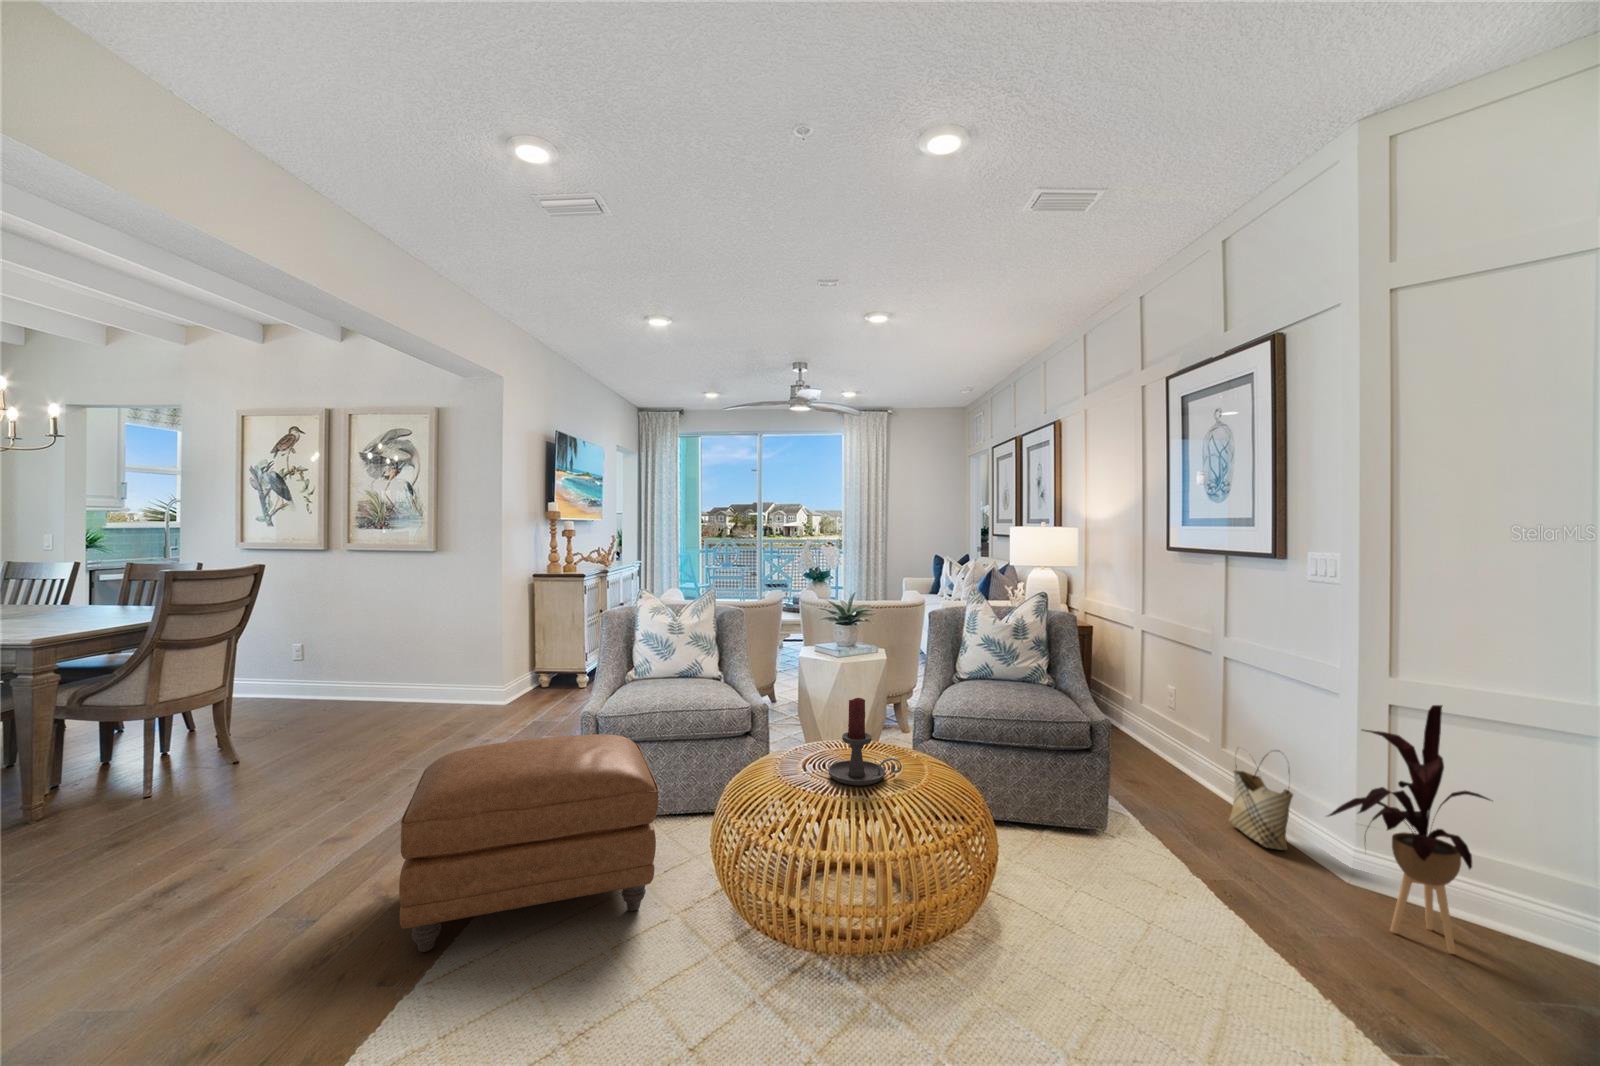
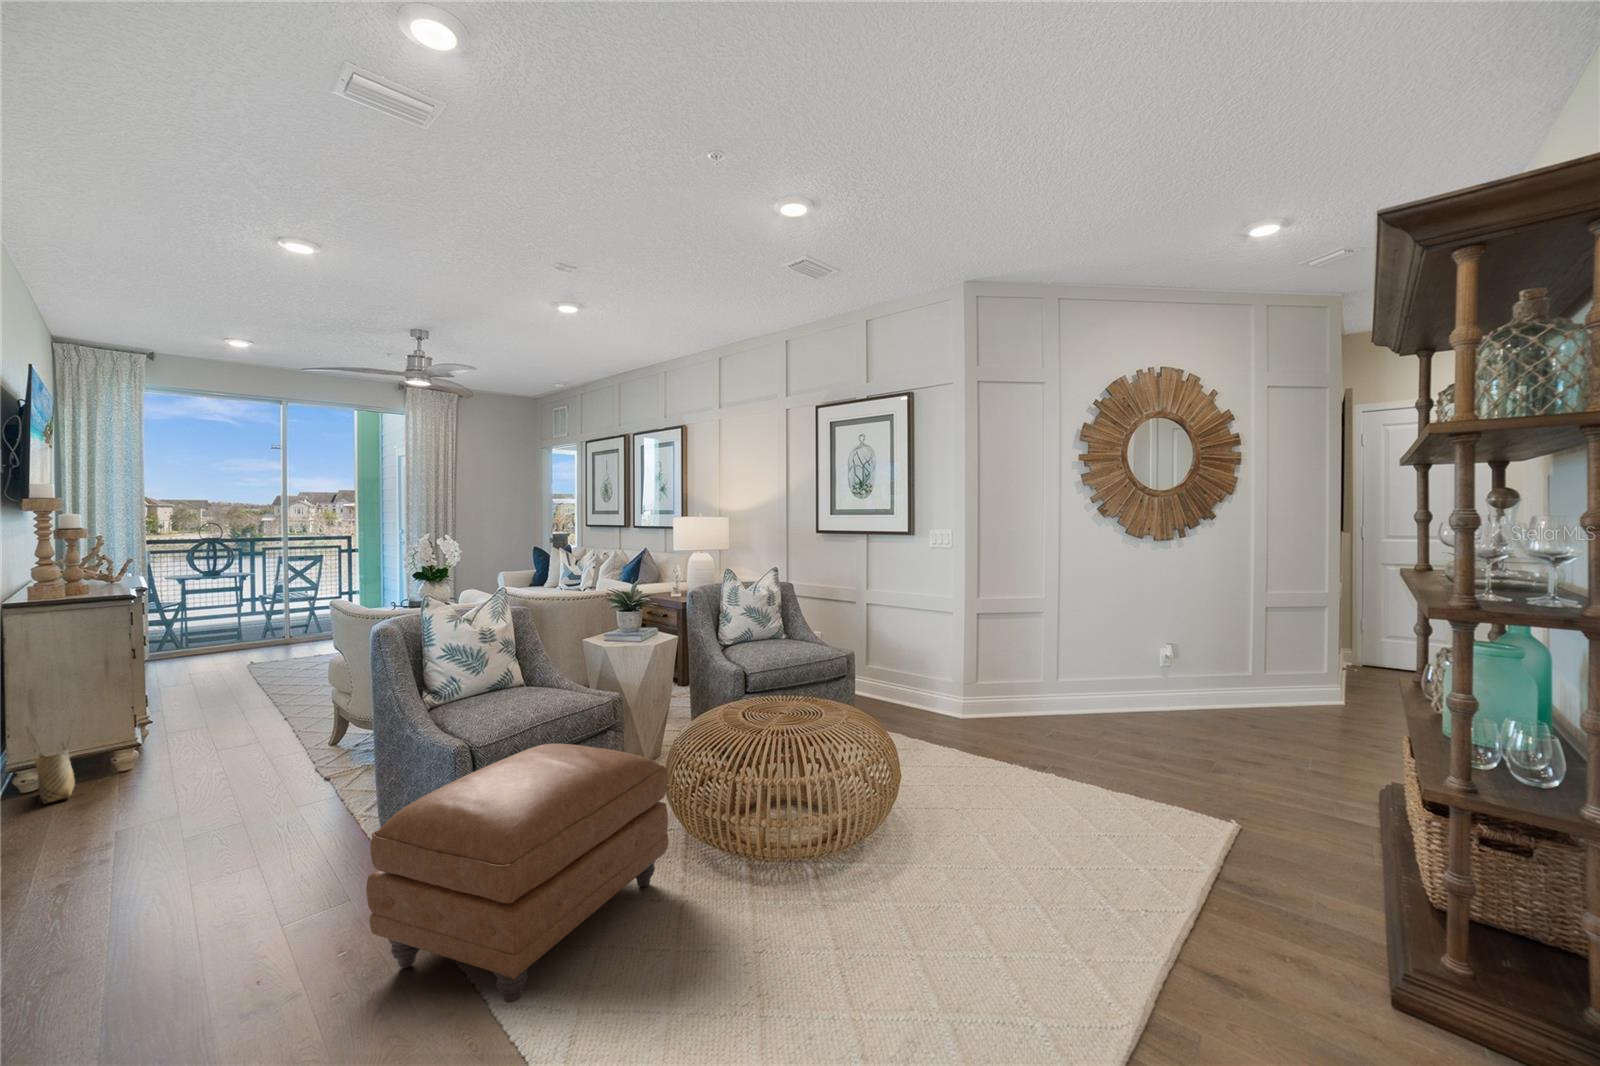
candle holder: present [828,698,902,785] -> none [766,653,812,718]
house plant: present [1328,705,1493,954] -> none [972,604,1033,727]
woven basket: present [1228,750,1293,850] -> present [28,731,75,803]

